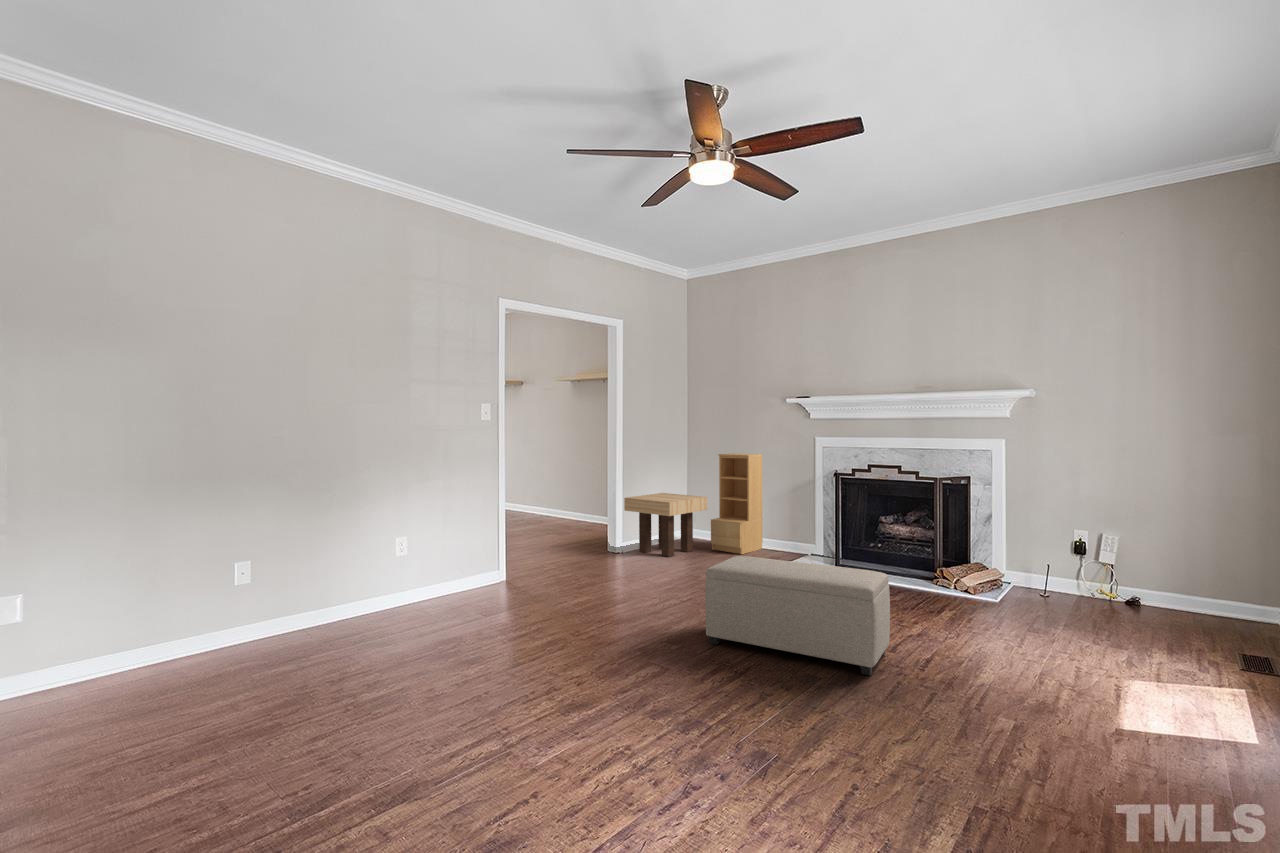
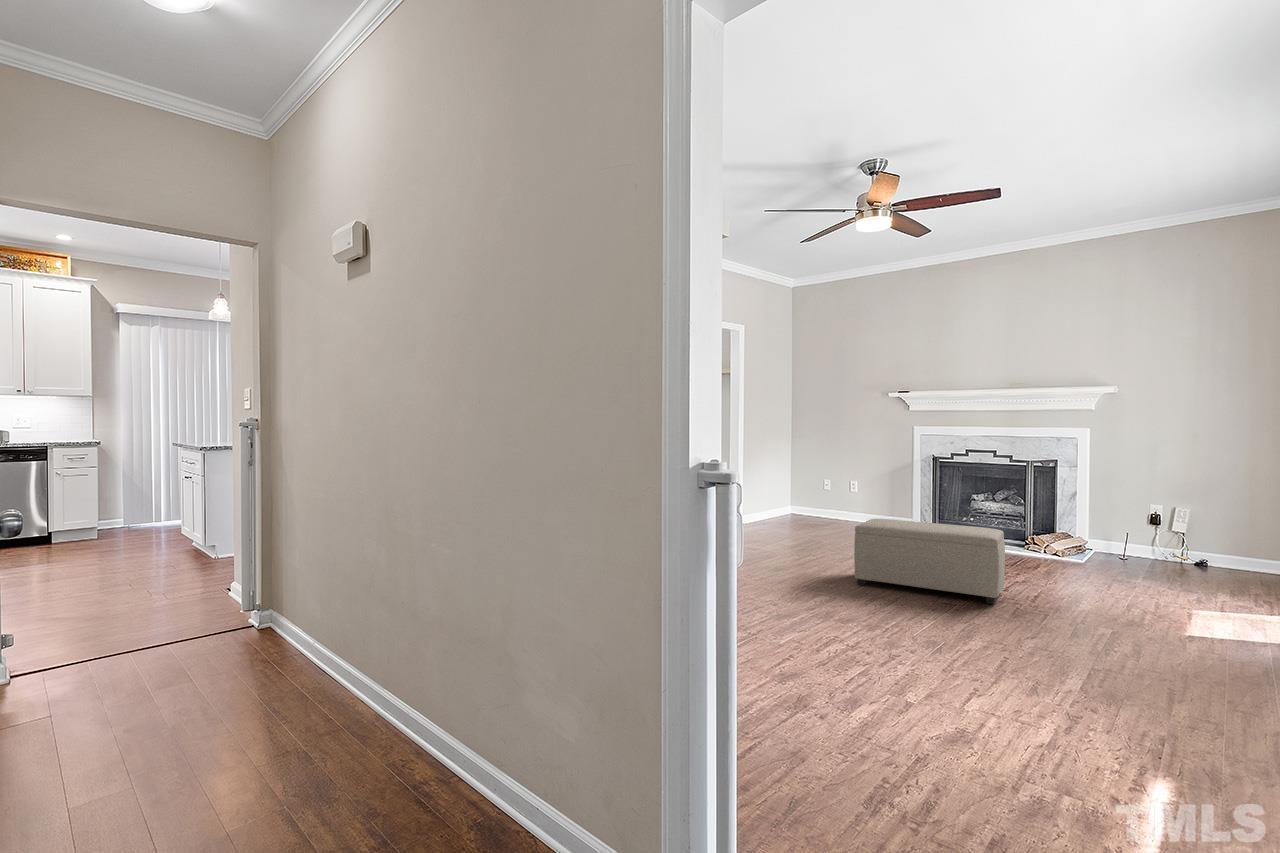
bookshelf: present [711,453,763,554] -> none [818,440,864,528]
side table: present [624,493,707,557] -> none [743,475,815,529]

